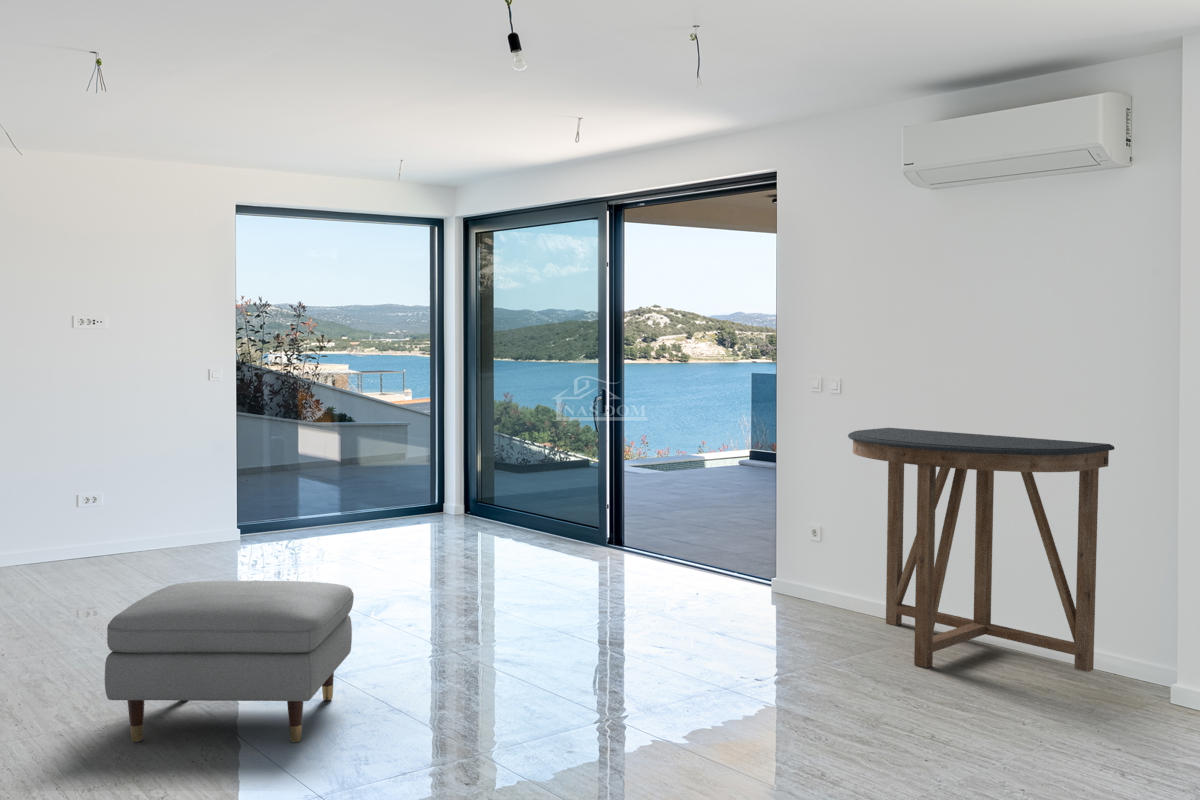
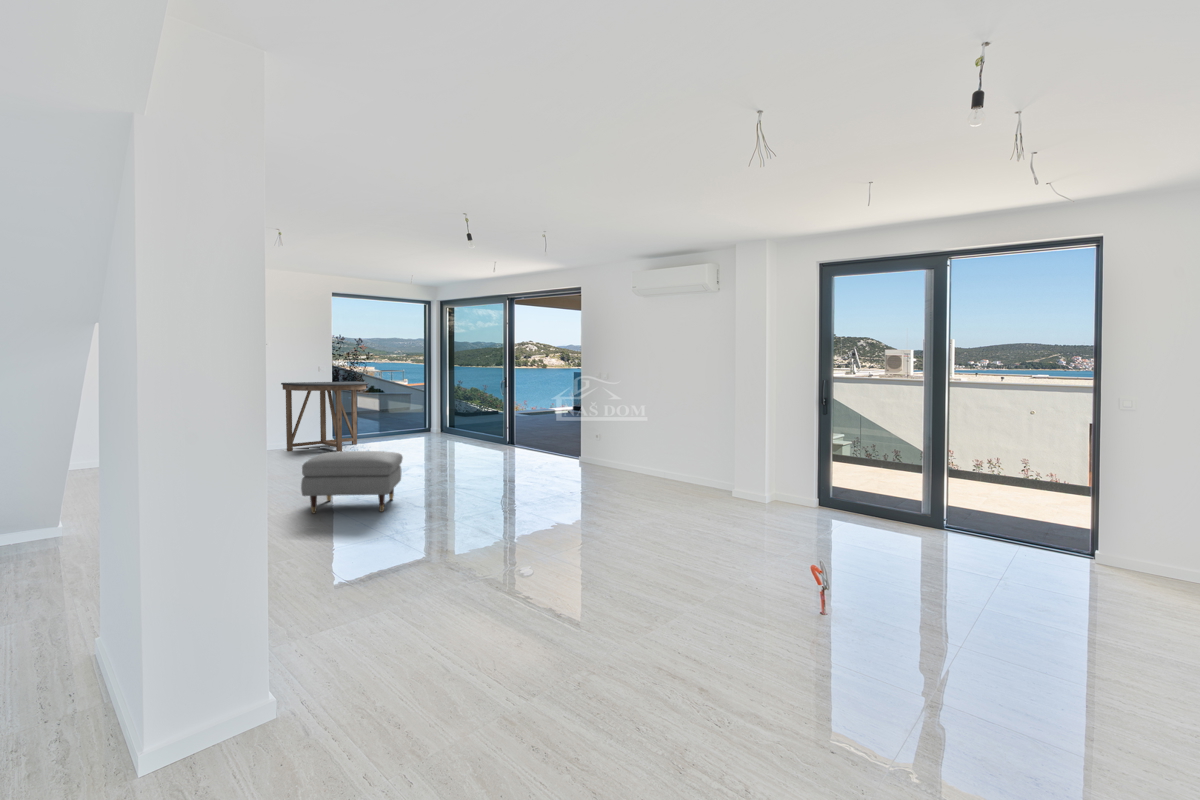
console table: present [848,428,1115,672] -> present [281,381,368,452]

